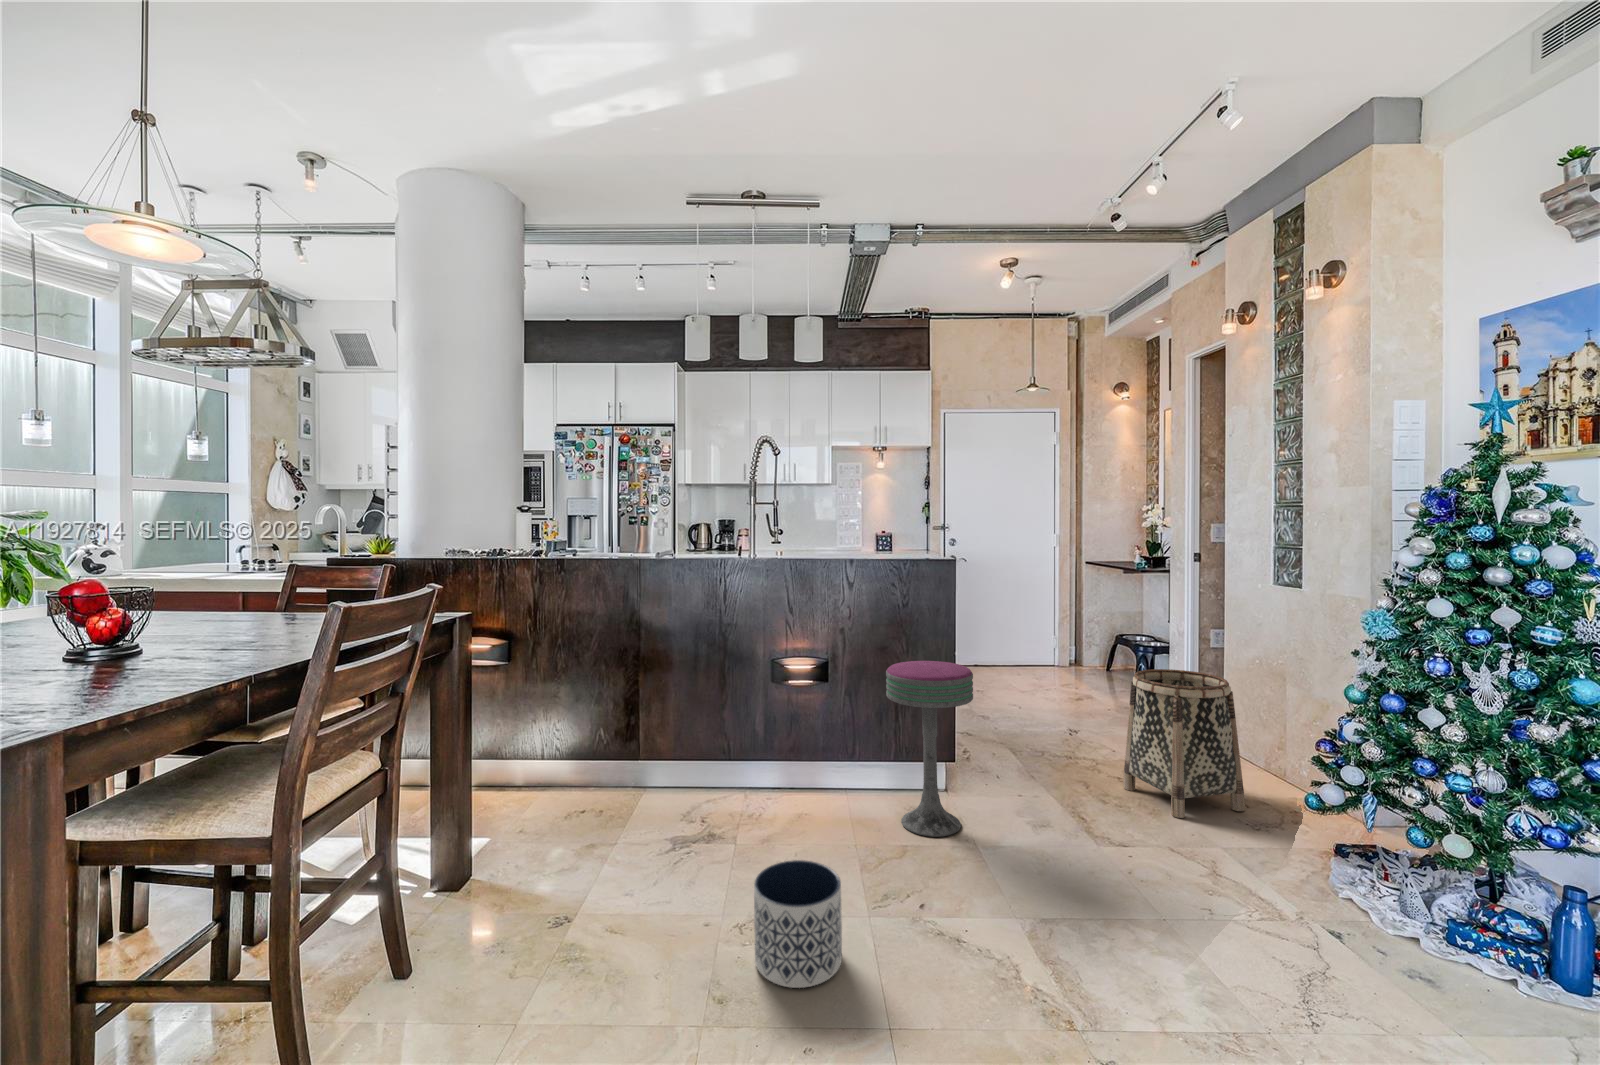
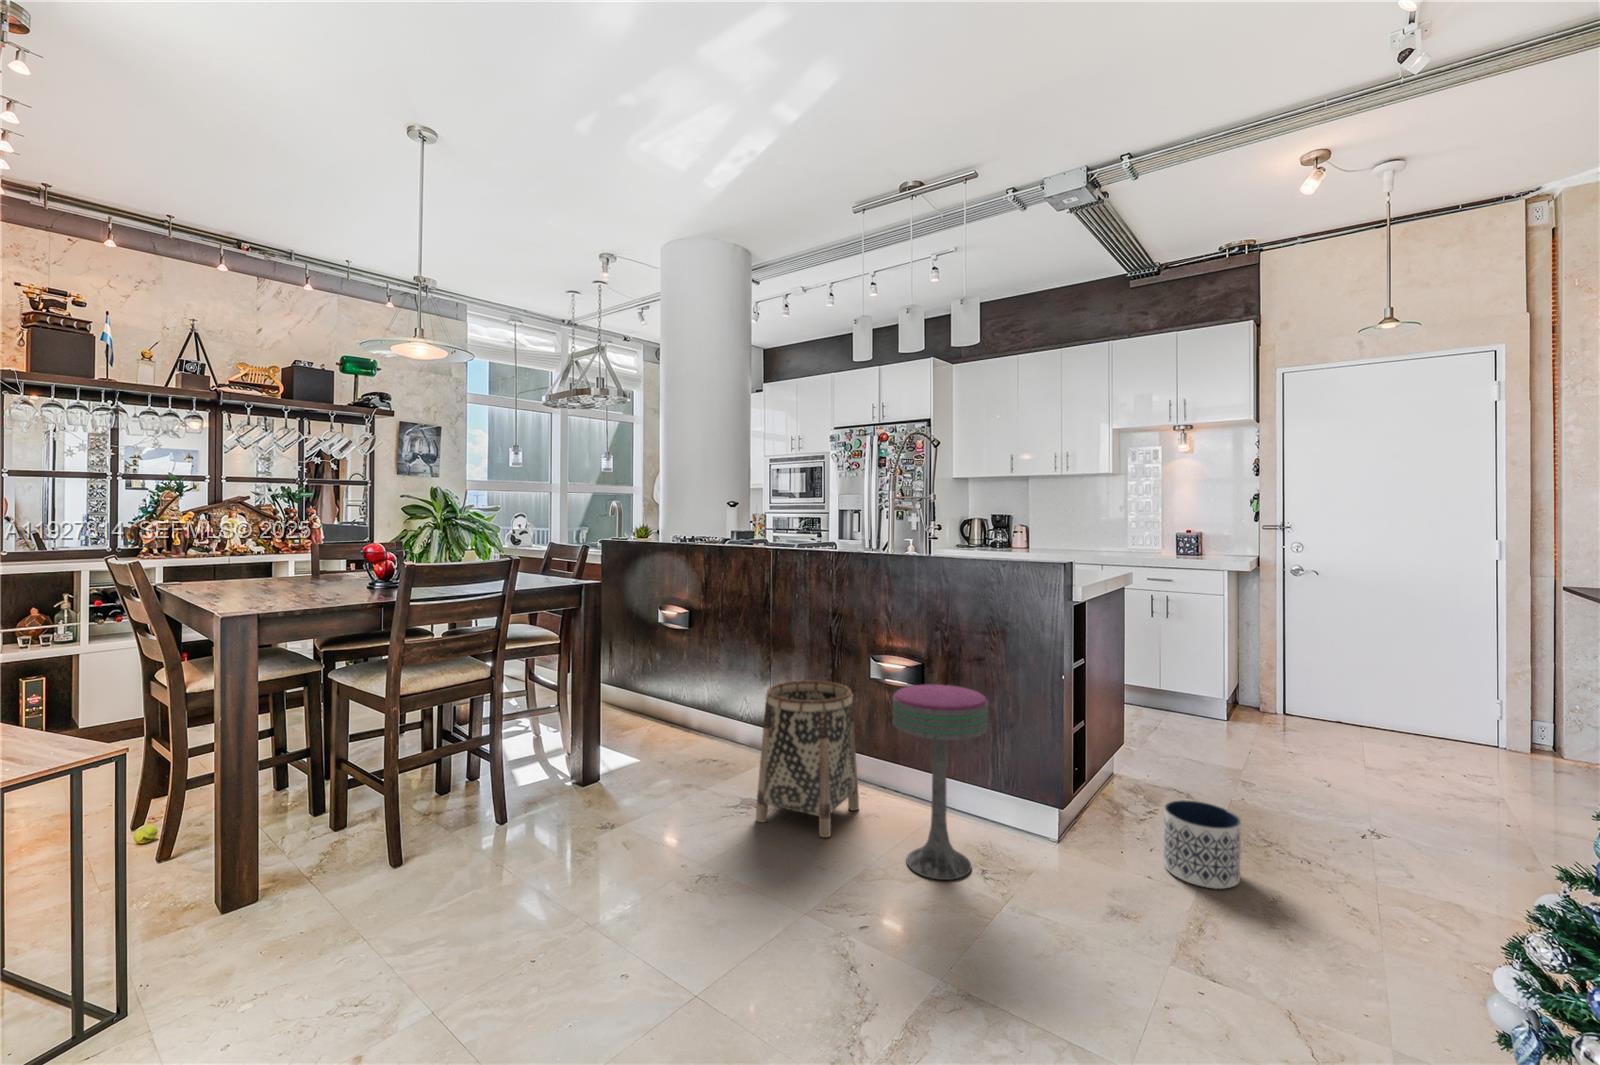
basket: present [1123,669,1245,818] -> present [756,680,859,837]
planter: present [754,860,842,988] -> present [1164,800,1241,889]

